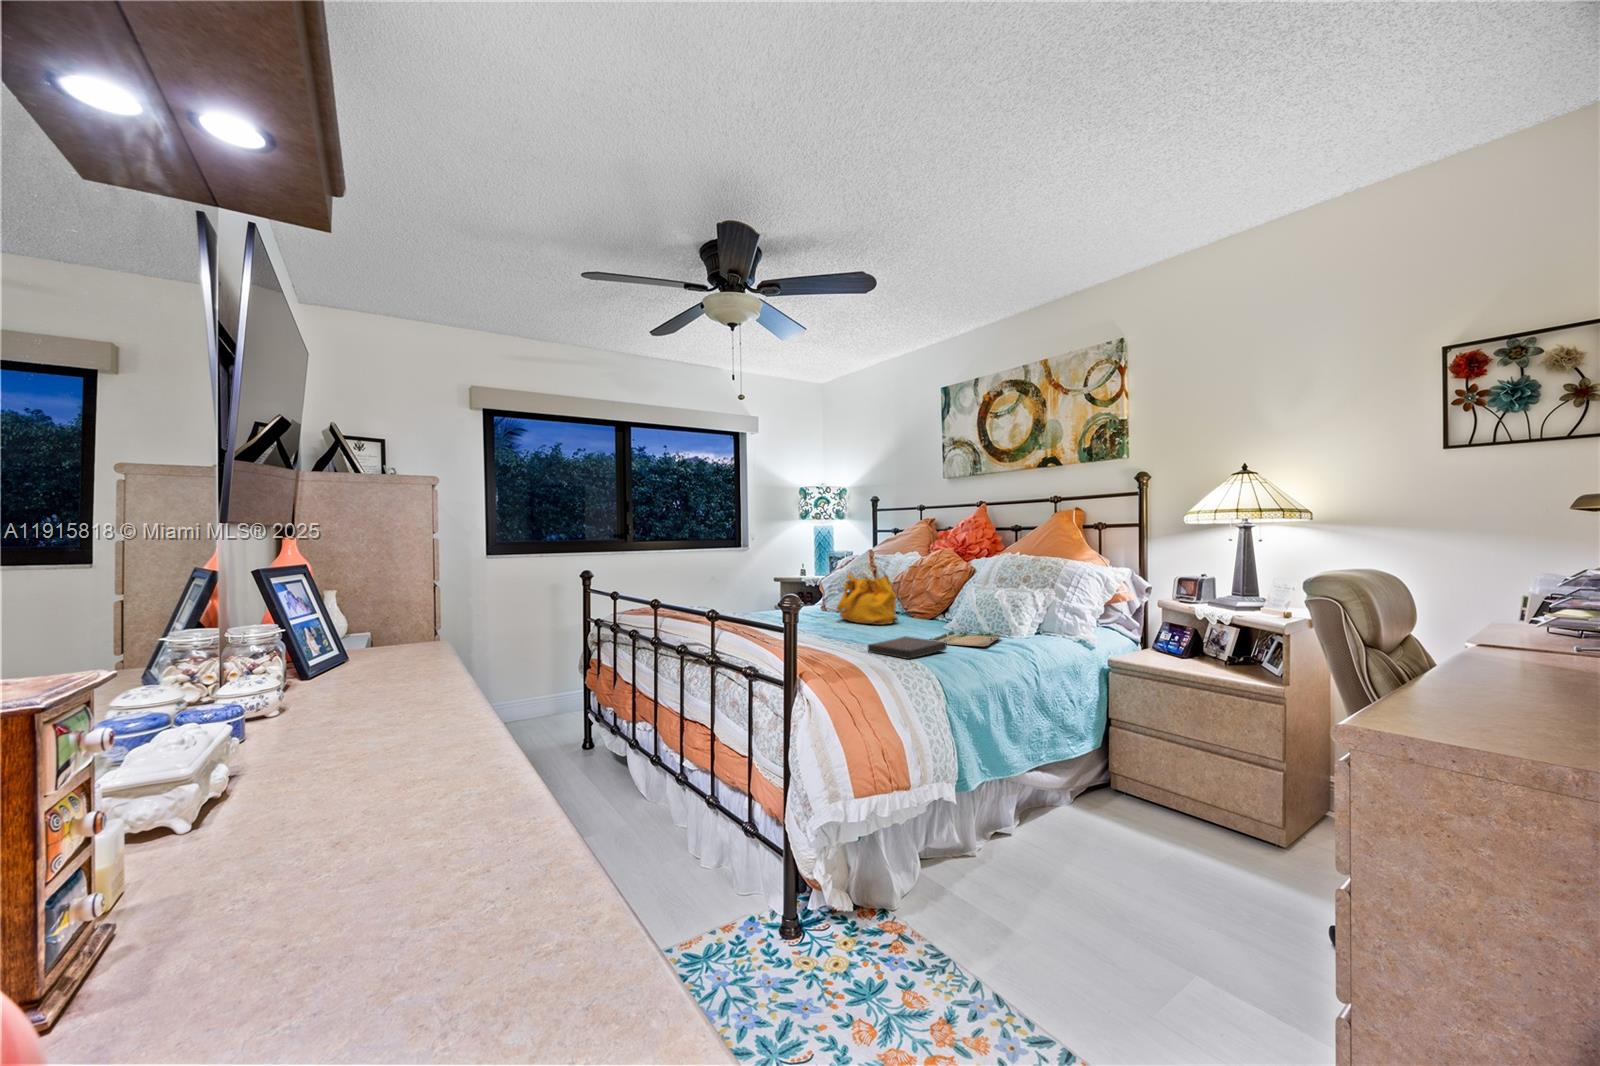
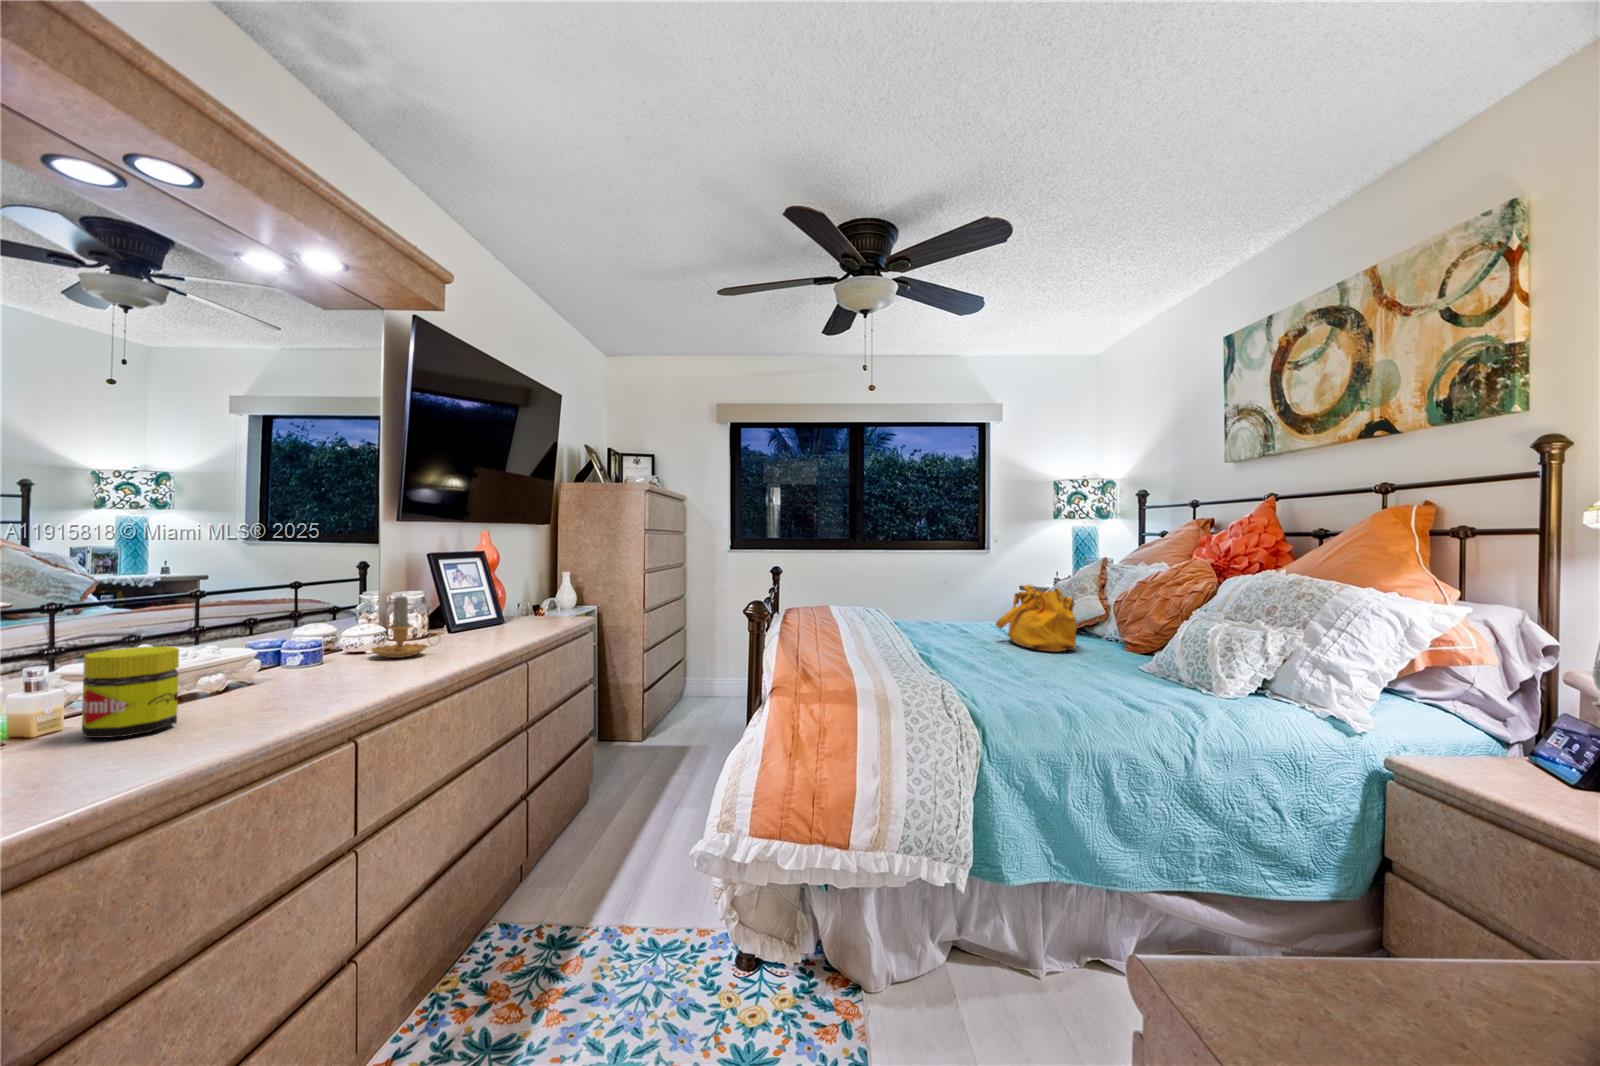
candle: none [346,629,429,717] -> present [371,596,440,658]
tray: present [929,630,1002,646] -> none [1044,670,1174,696]
book: present [868,636,947,659] -> none [930,666,1033,693]
jar: none [341,717,456,863] -> present [82,646,179,738]

